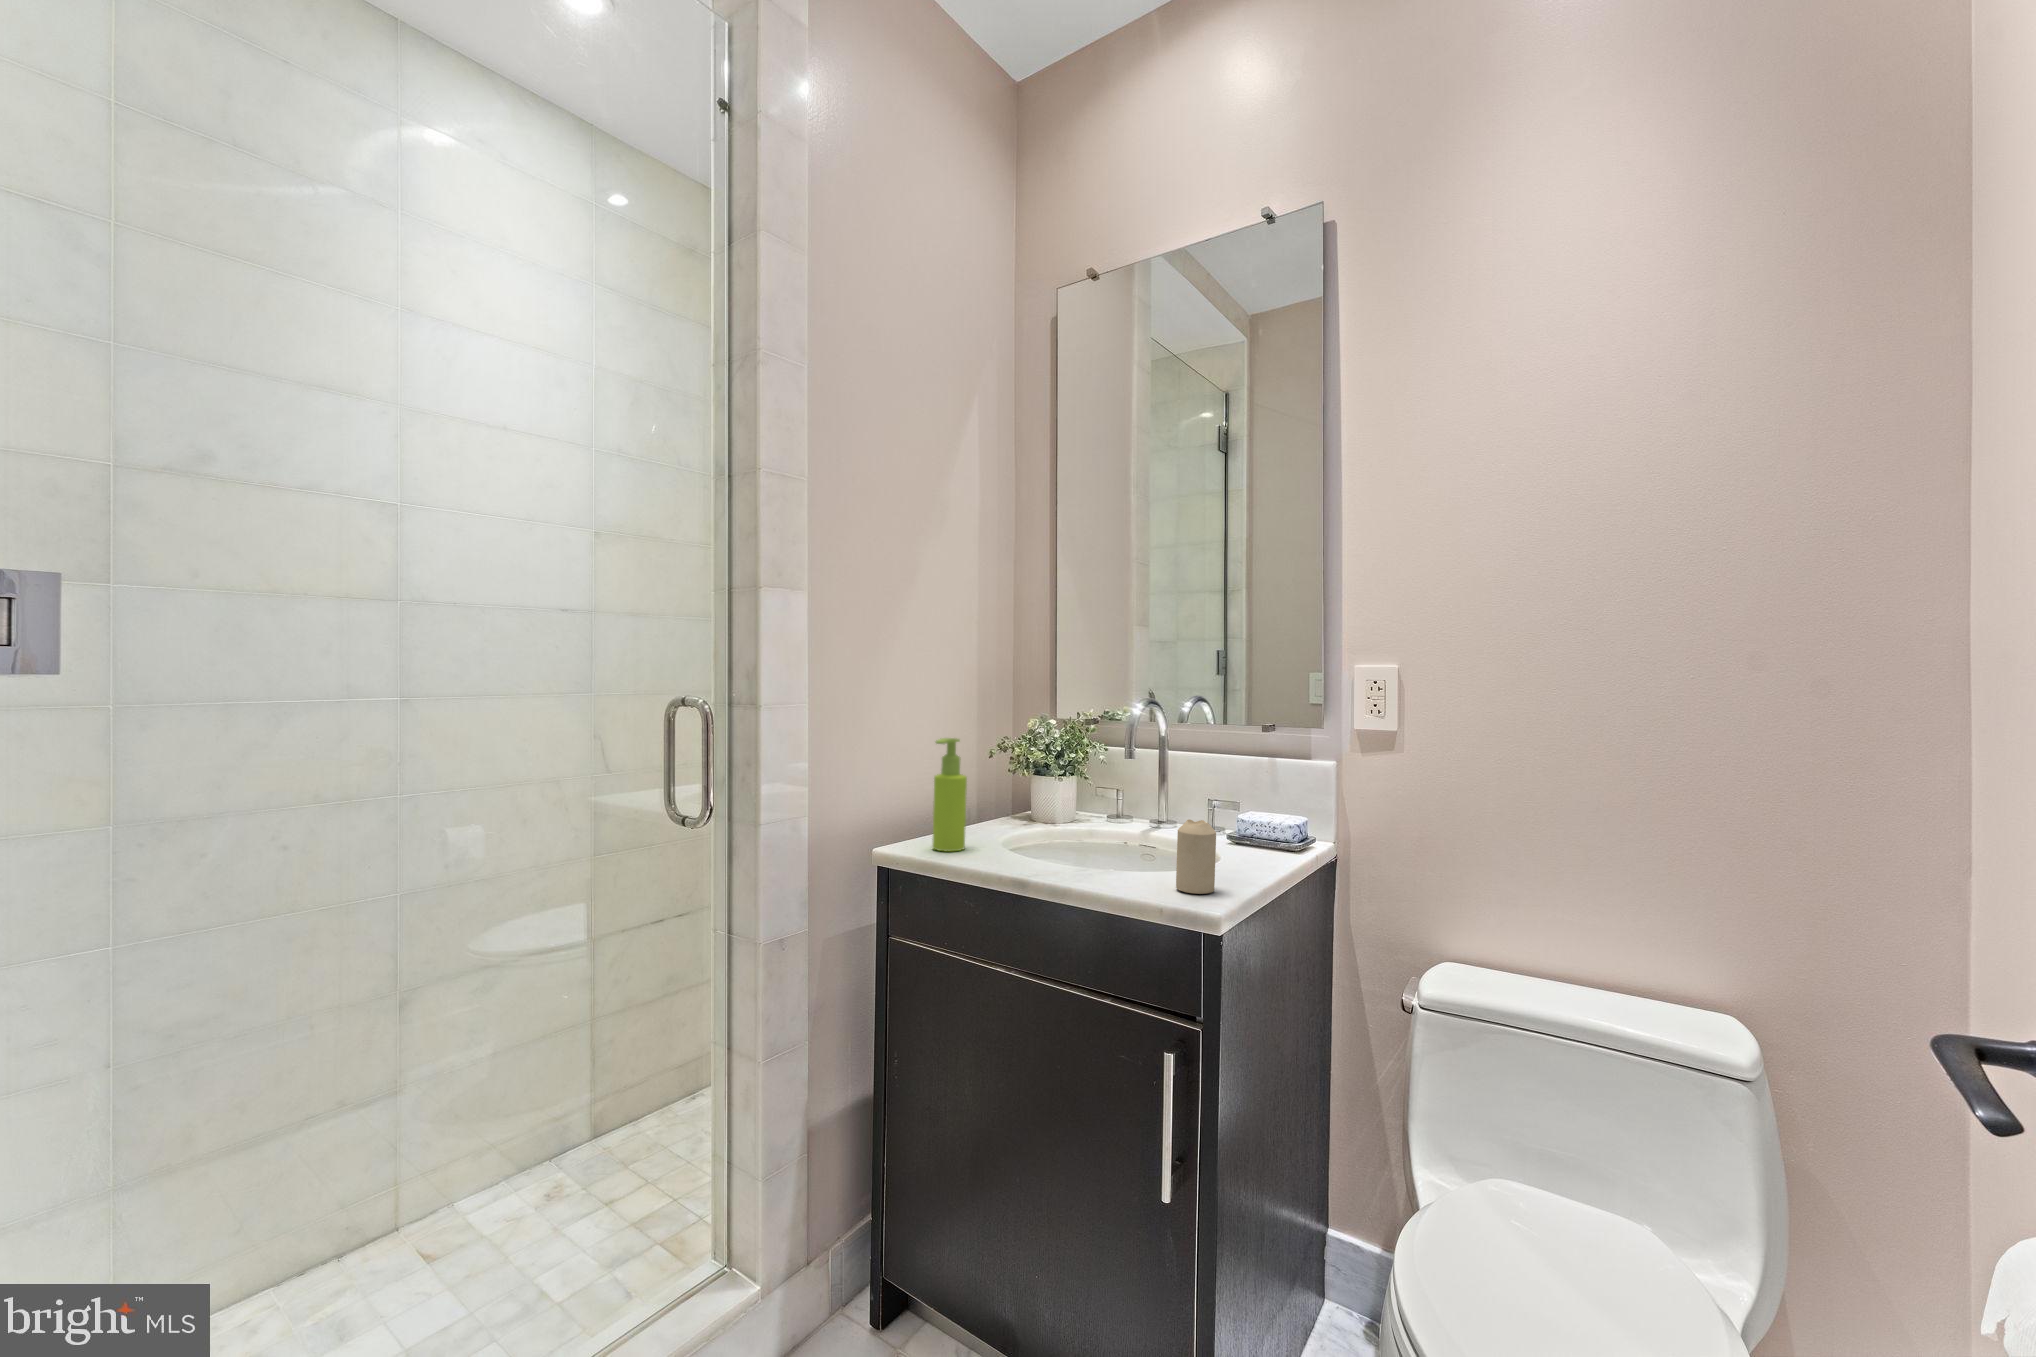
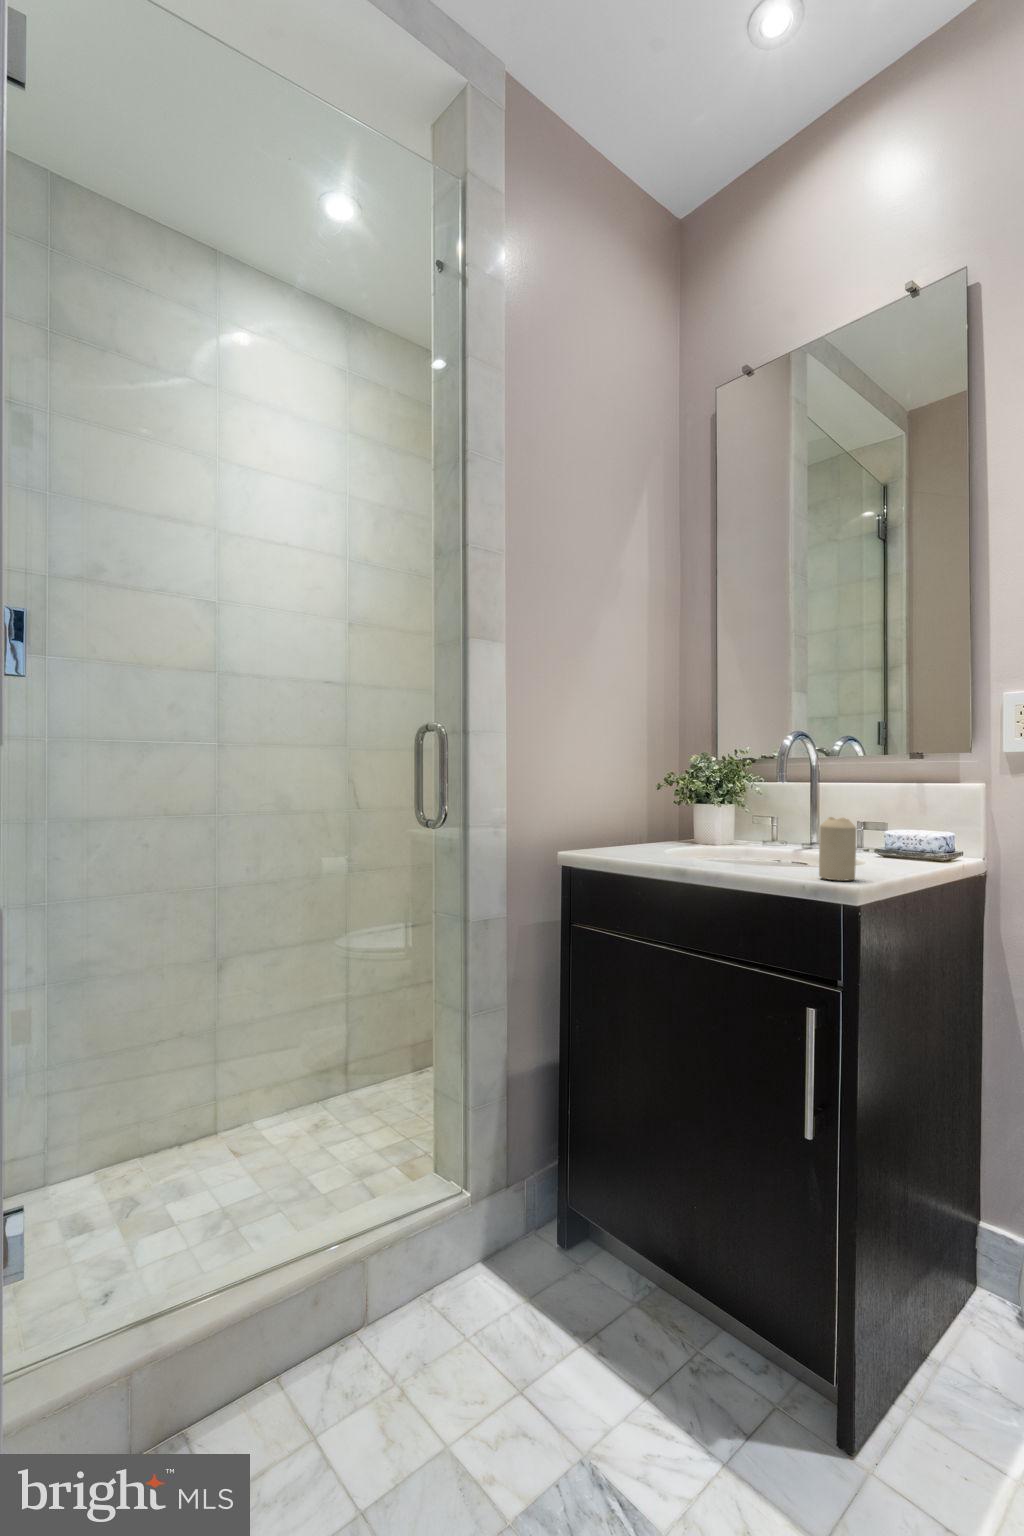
soap dispenser: present [933,738,967,851] -> none [607,763,635,857]

